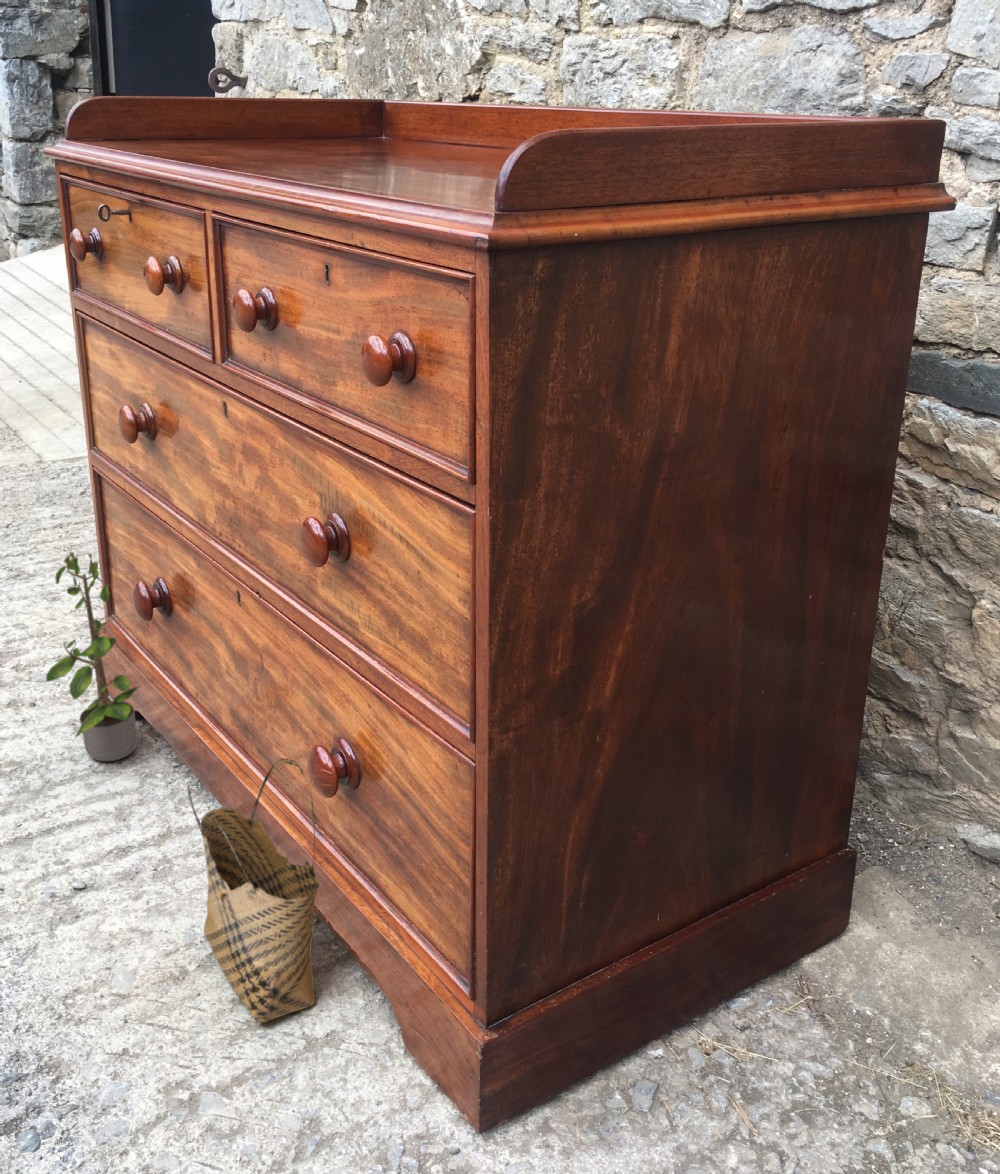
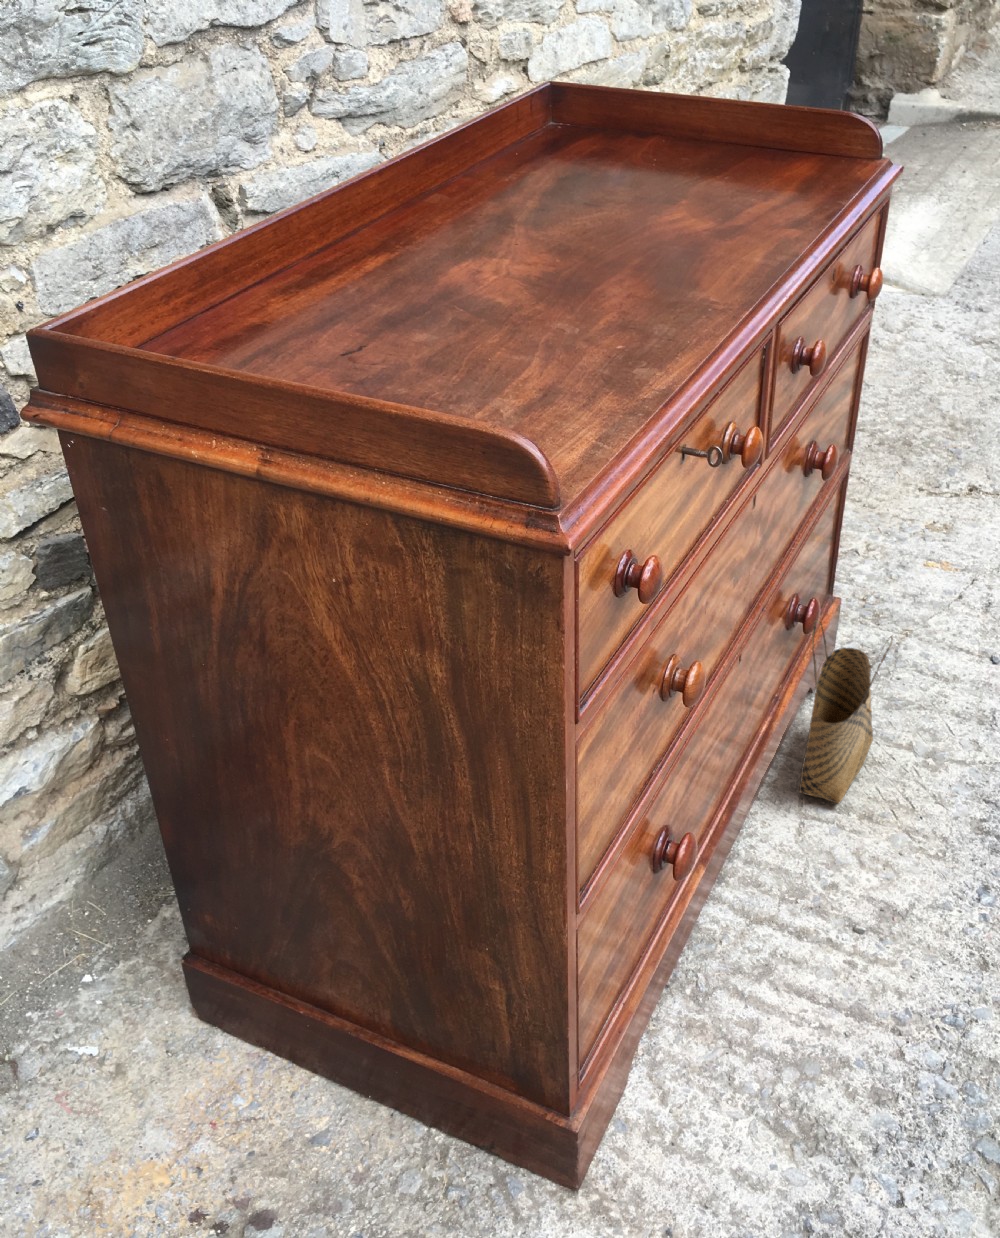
potted plant: present [46,550,138,761] -> none [654,804,778,1057]

